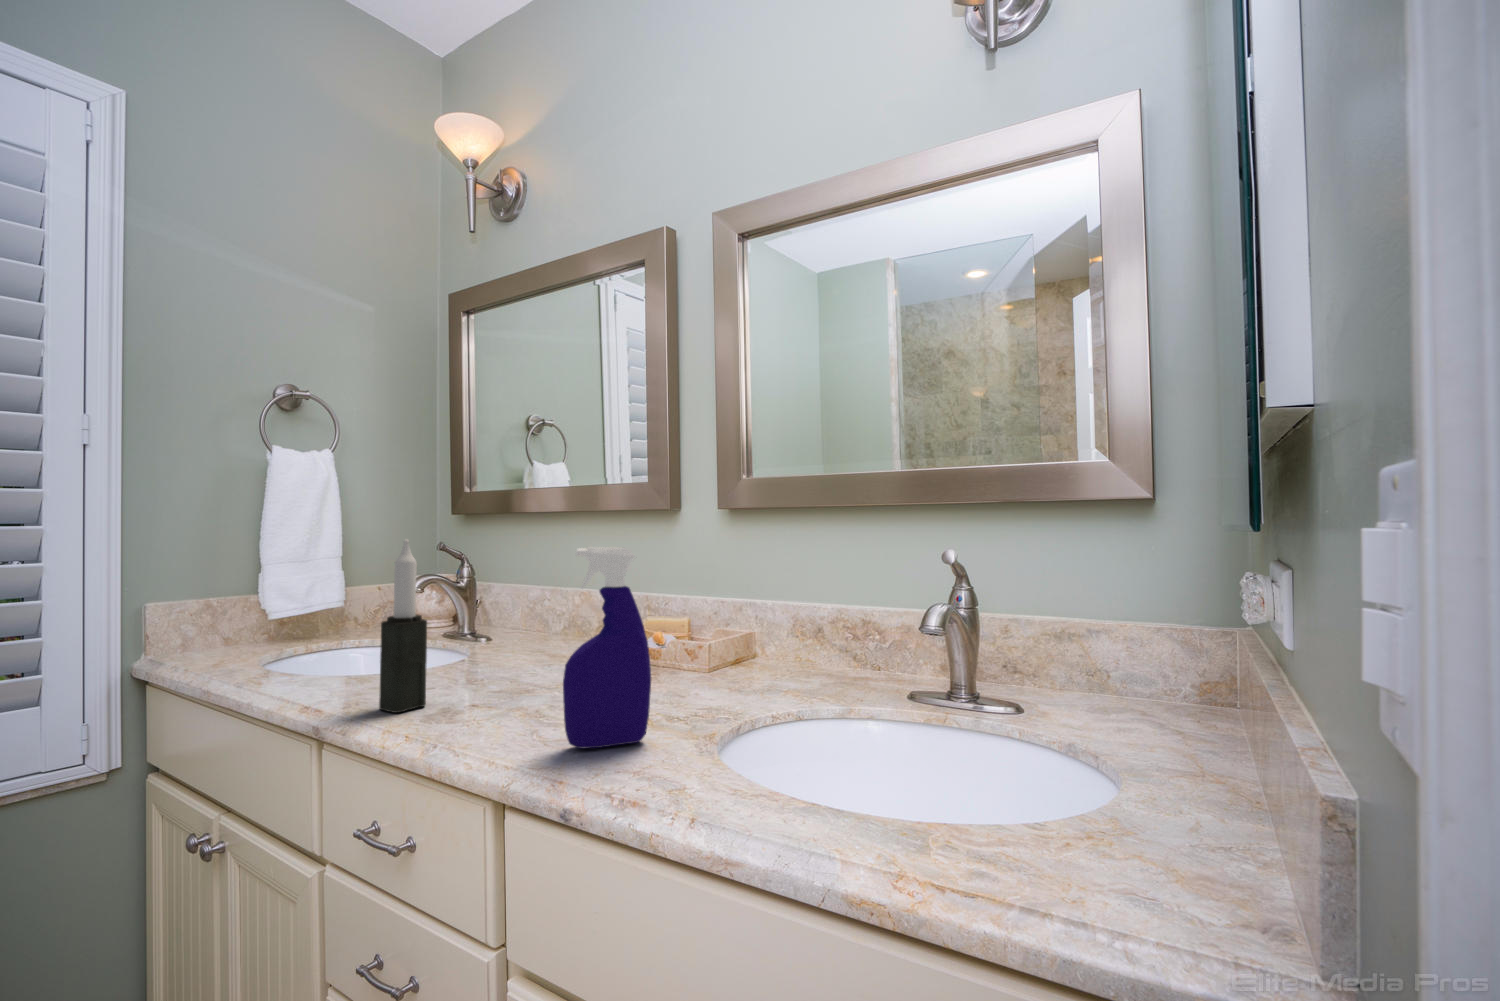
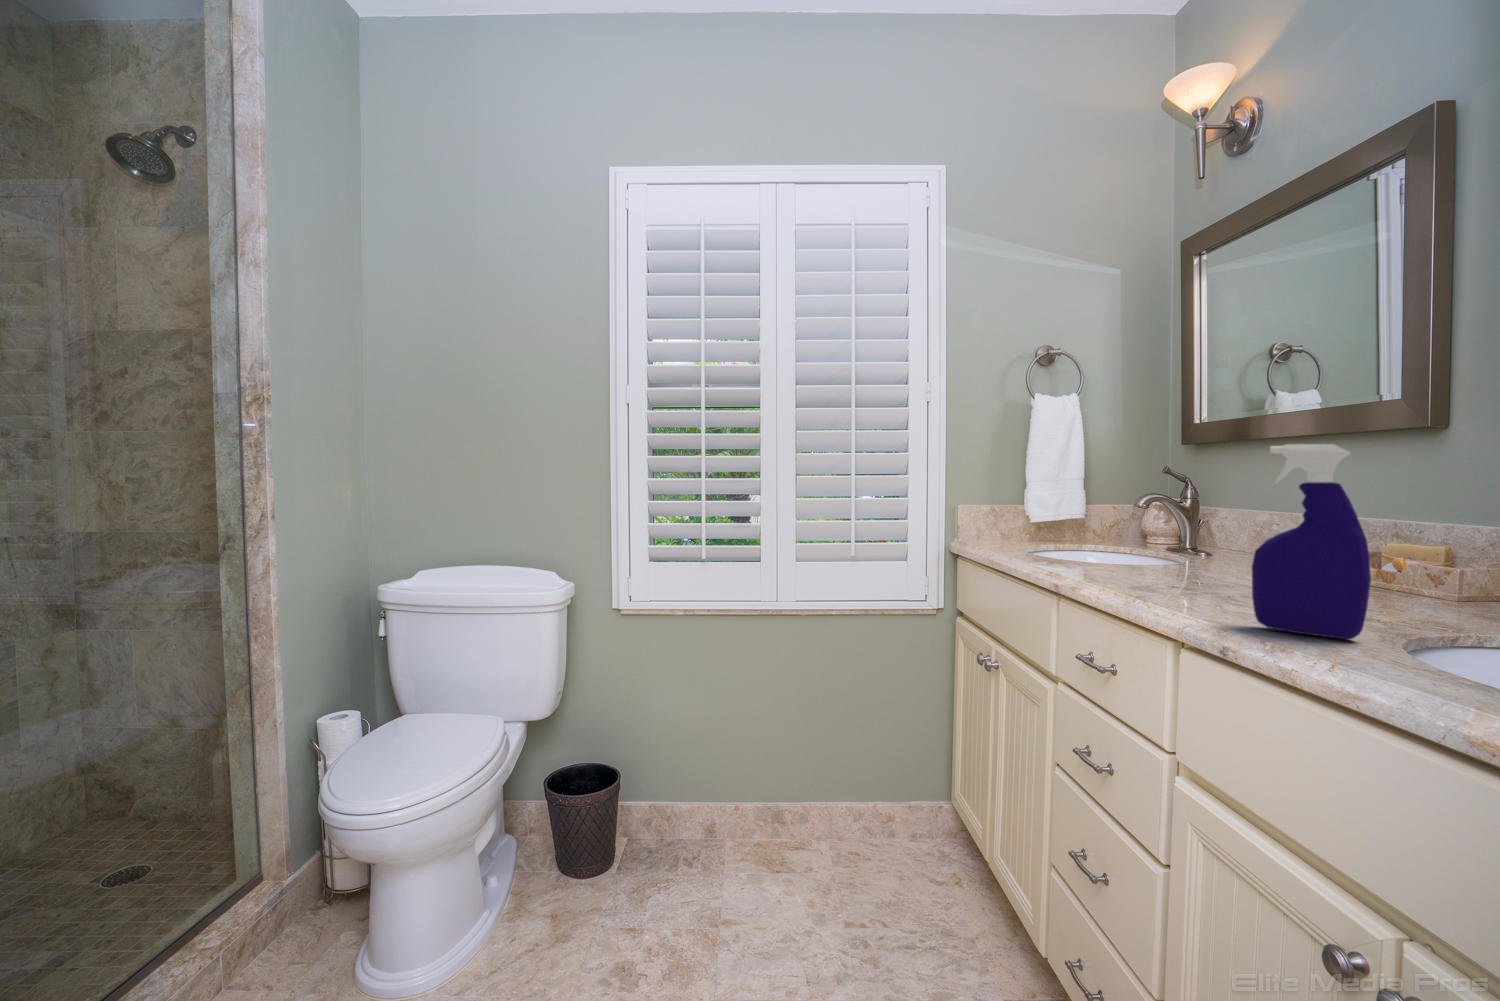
candle: present [379,539,427,713] -> none [1097,453,1136,583]

